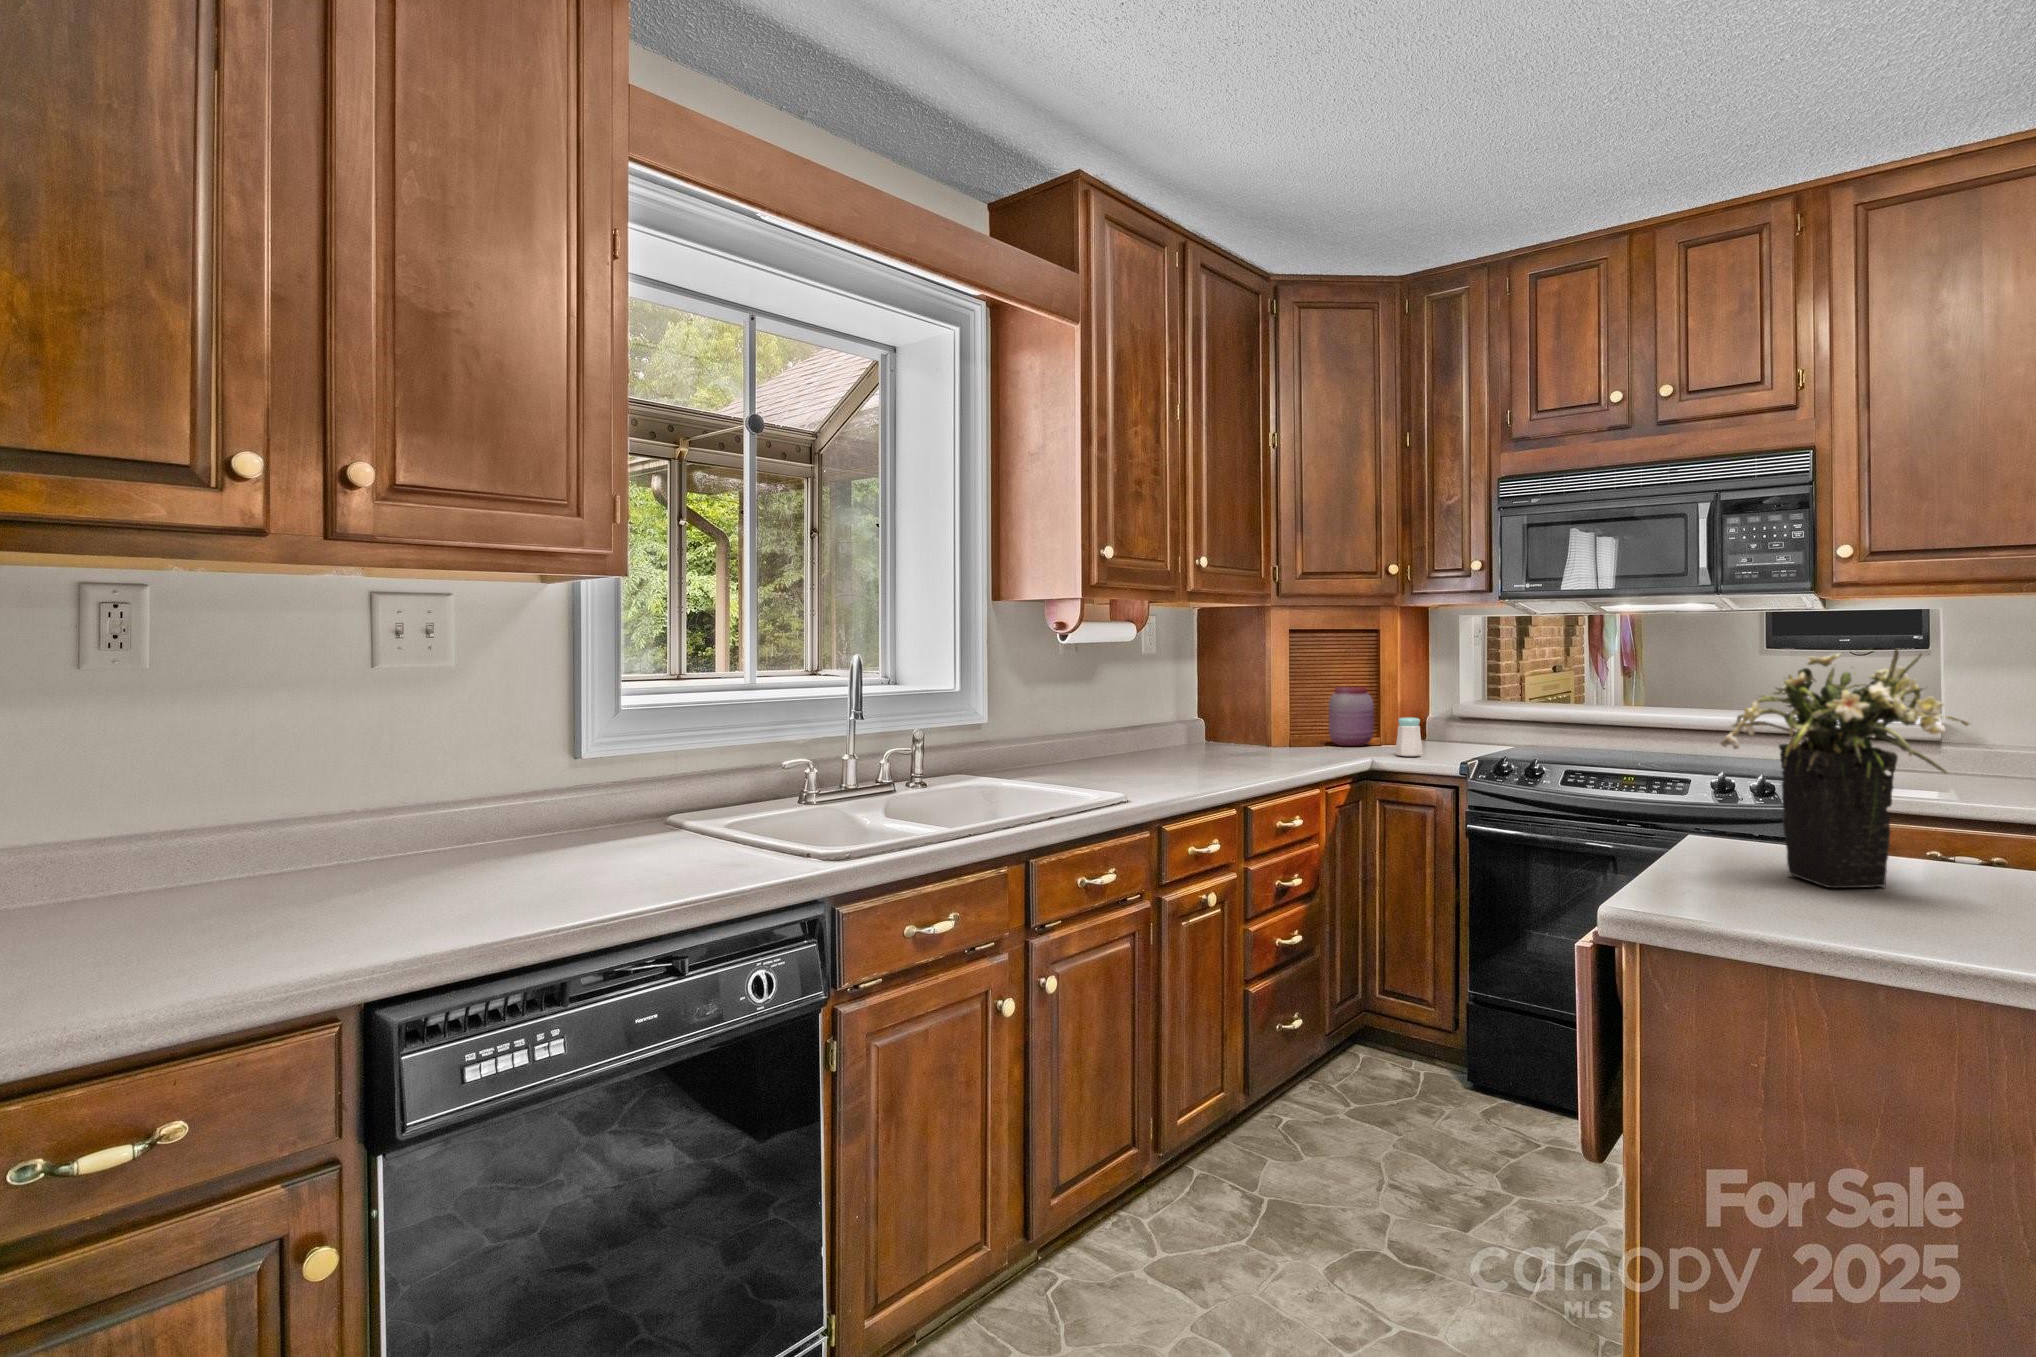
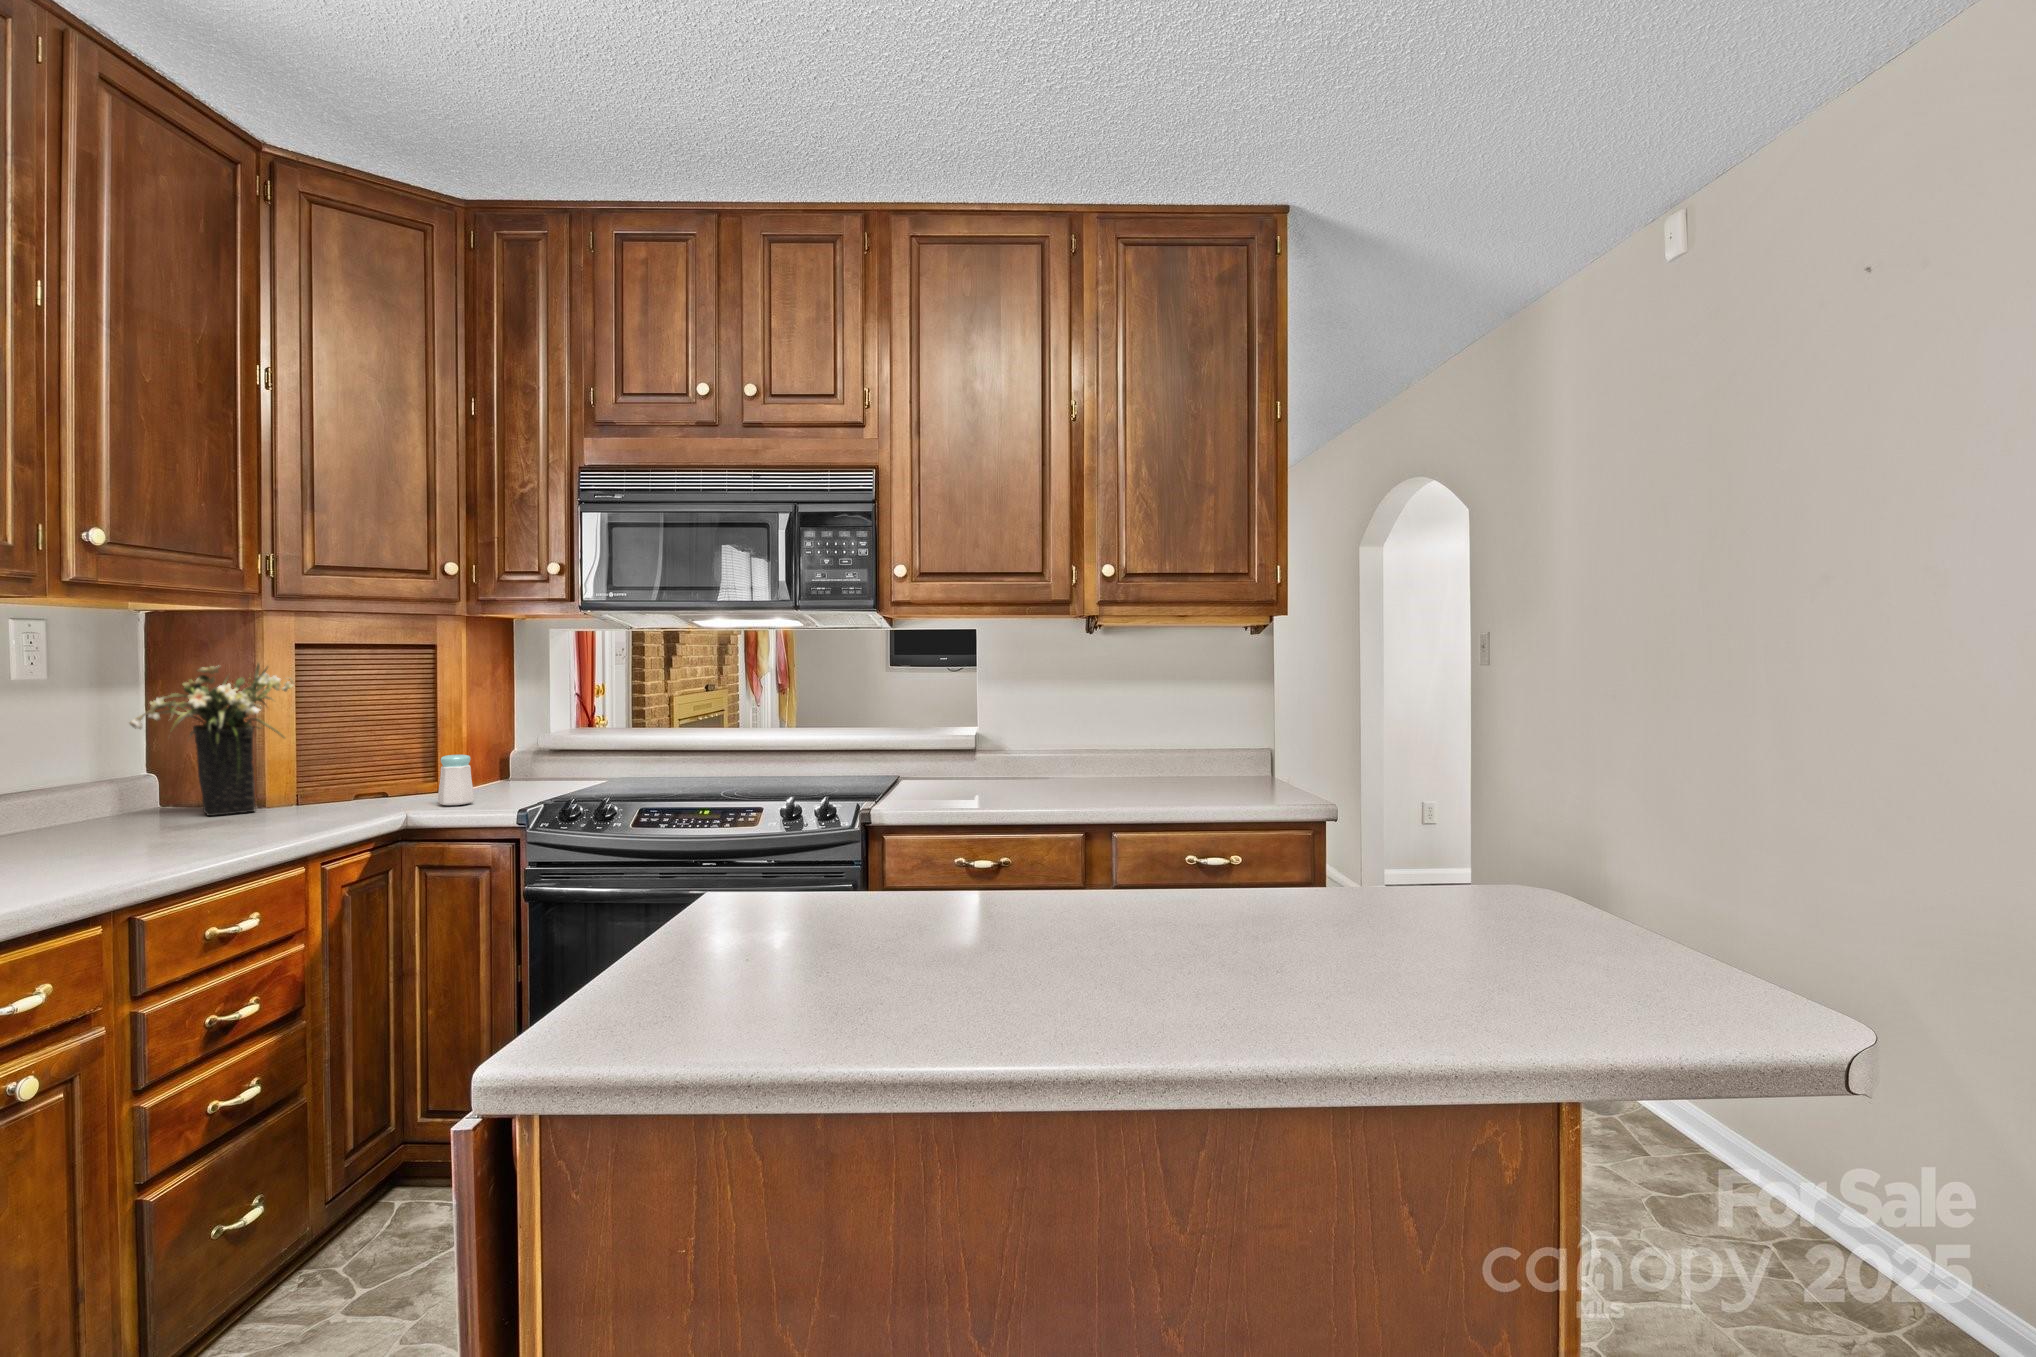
flower arrangement: present [1721,649,1970,888] -> present [130,663,294,816]
jar: present [1329,687,1374,746] -> none [360,716,426,794]

